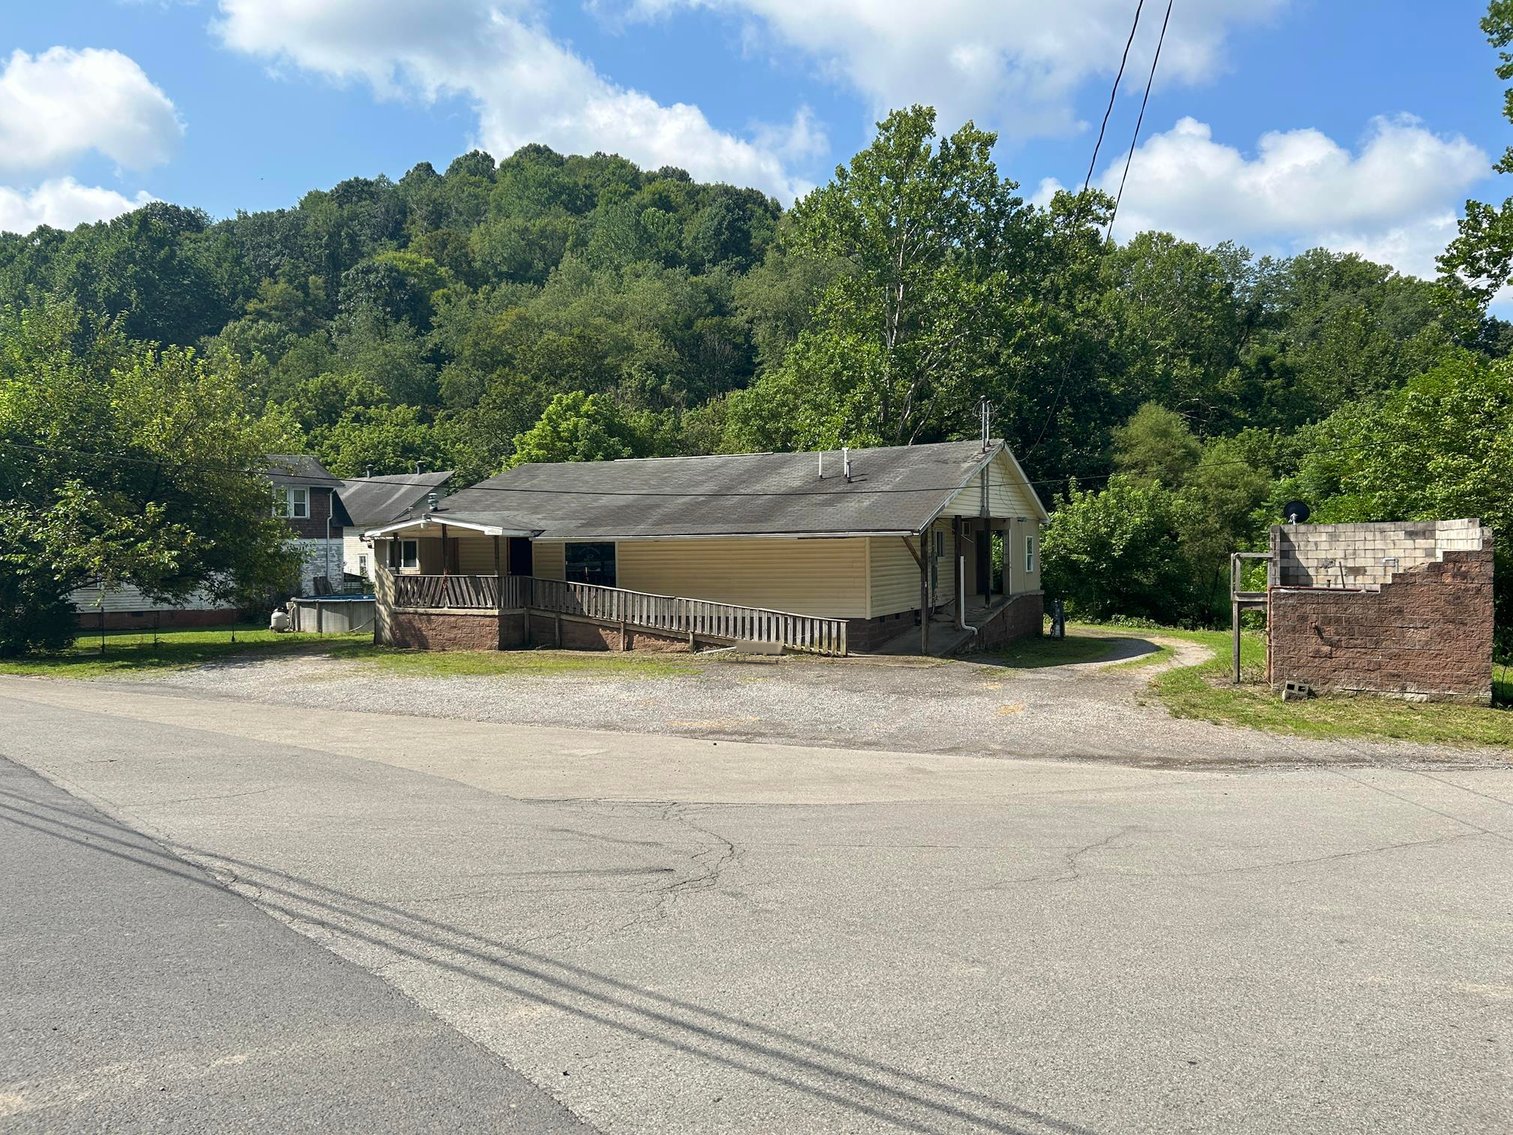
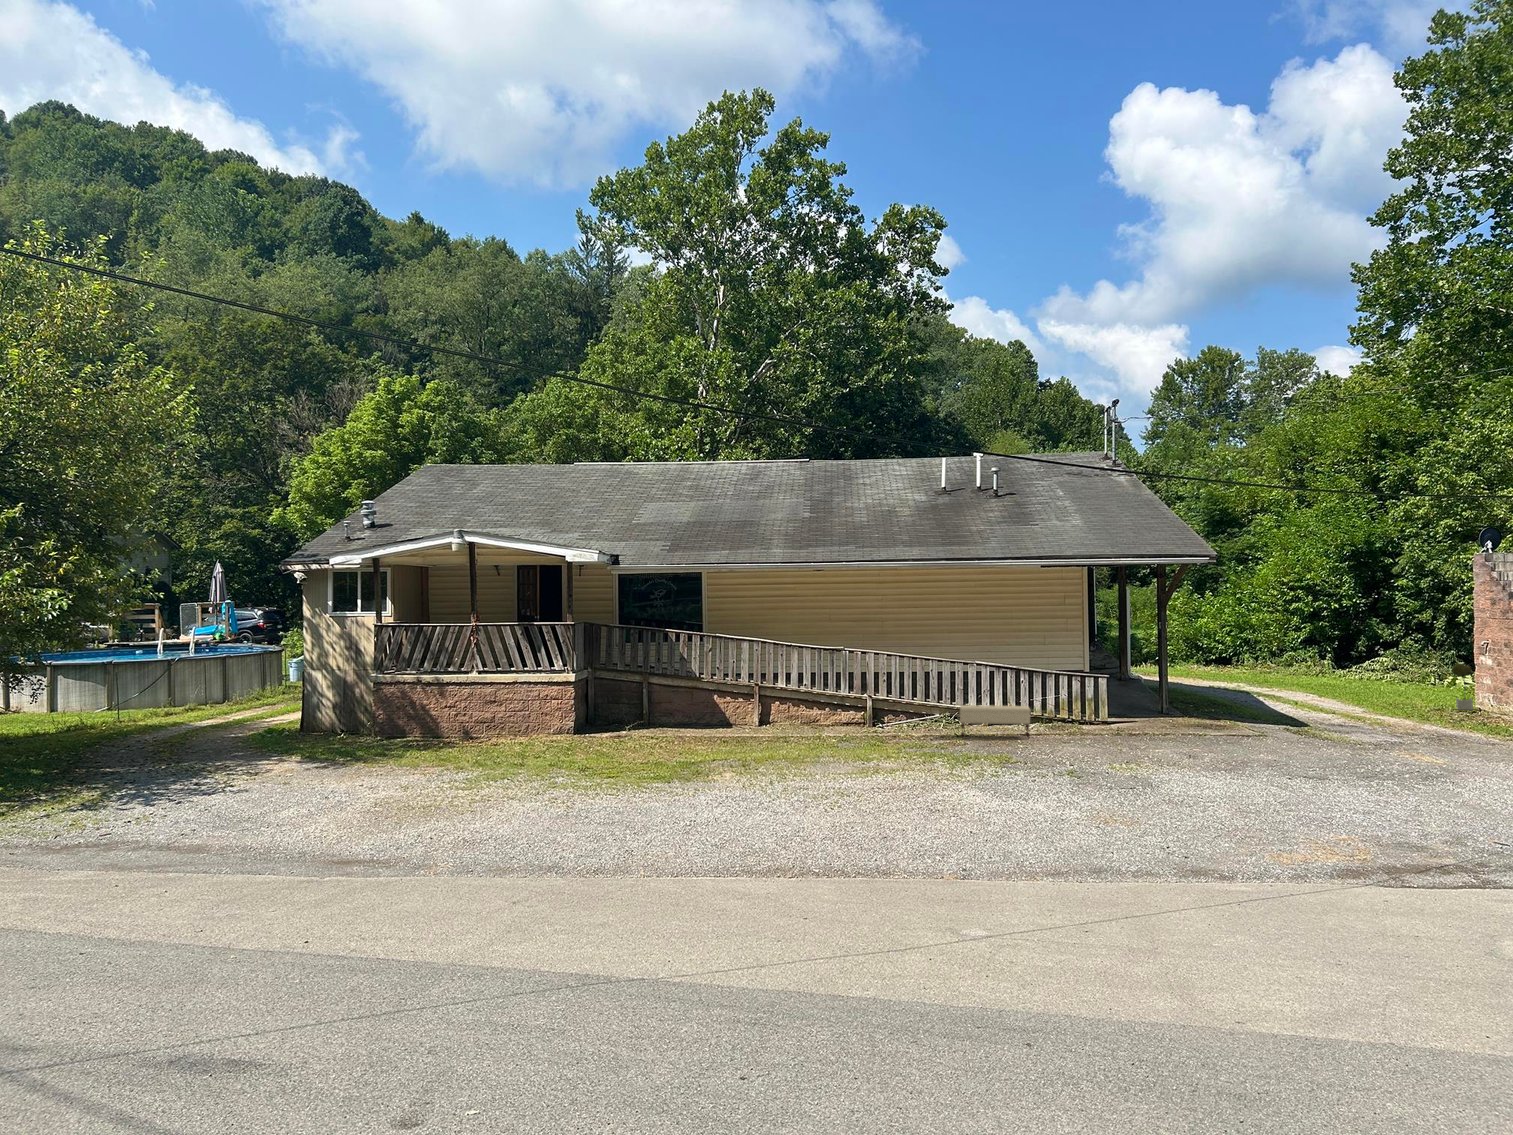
potted tree: none [1206,622,1224,663] -> present [1451,663,1473,710]

